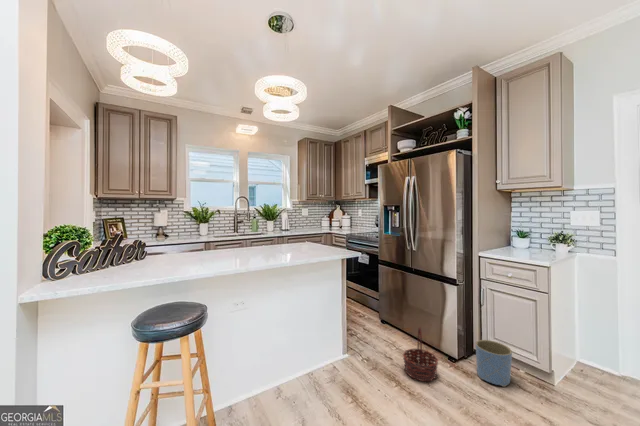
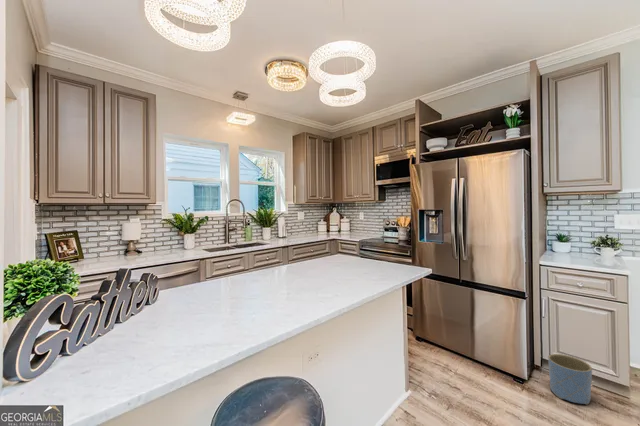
basket: present [403,328,438,381] -> none [477,349,522,412]

